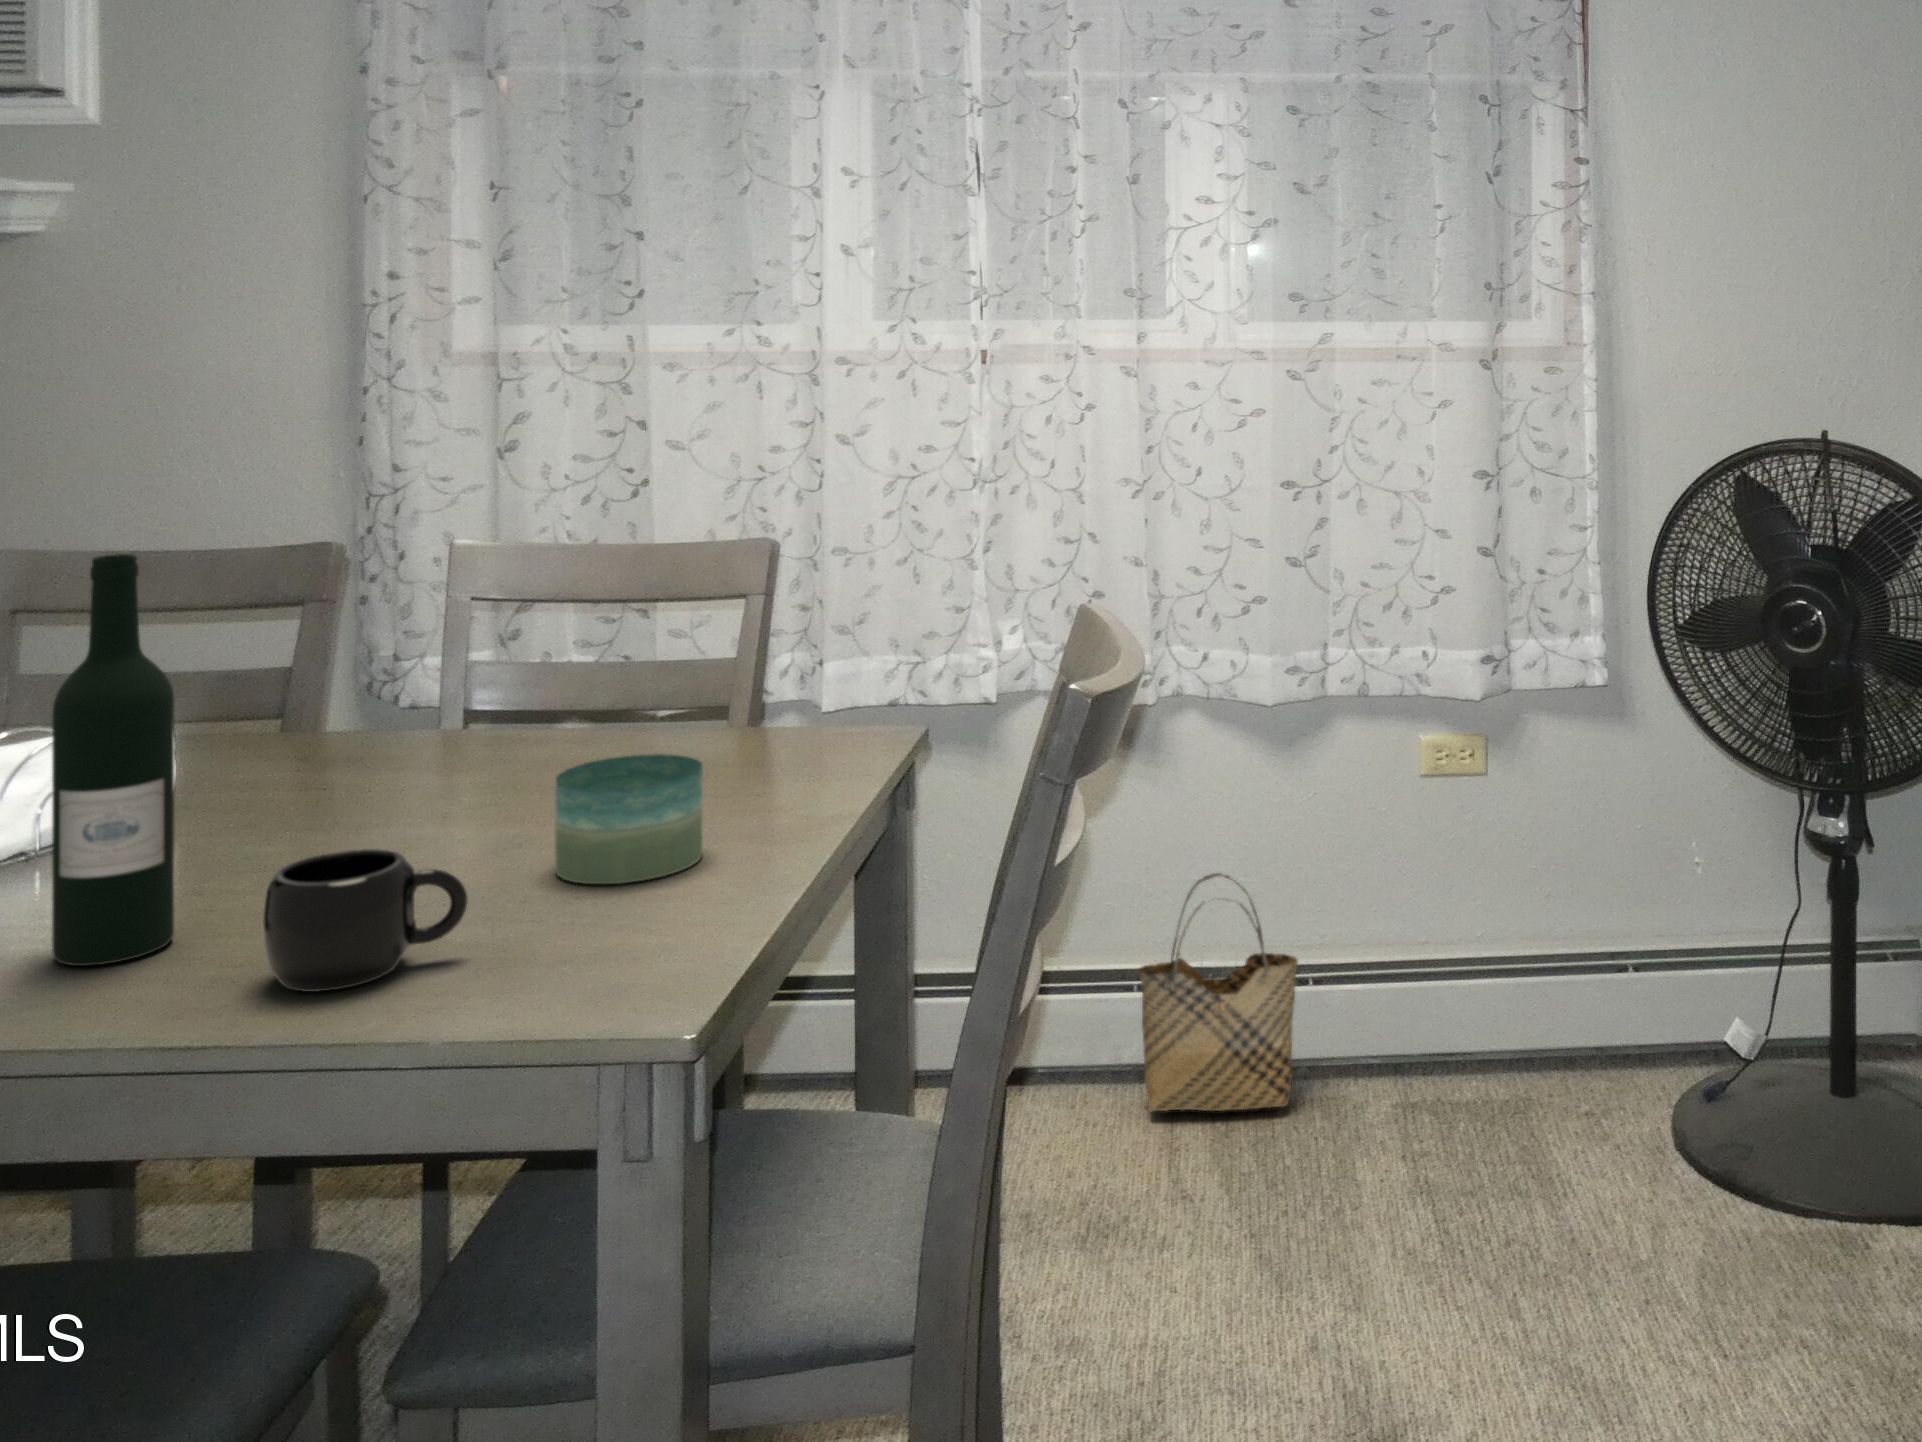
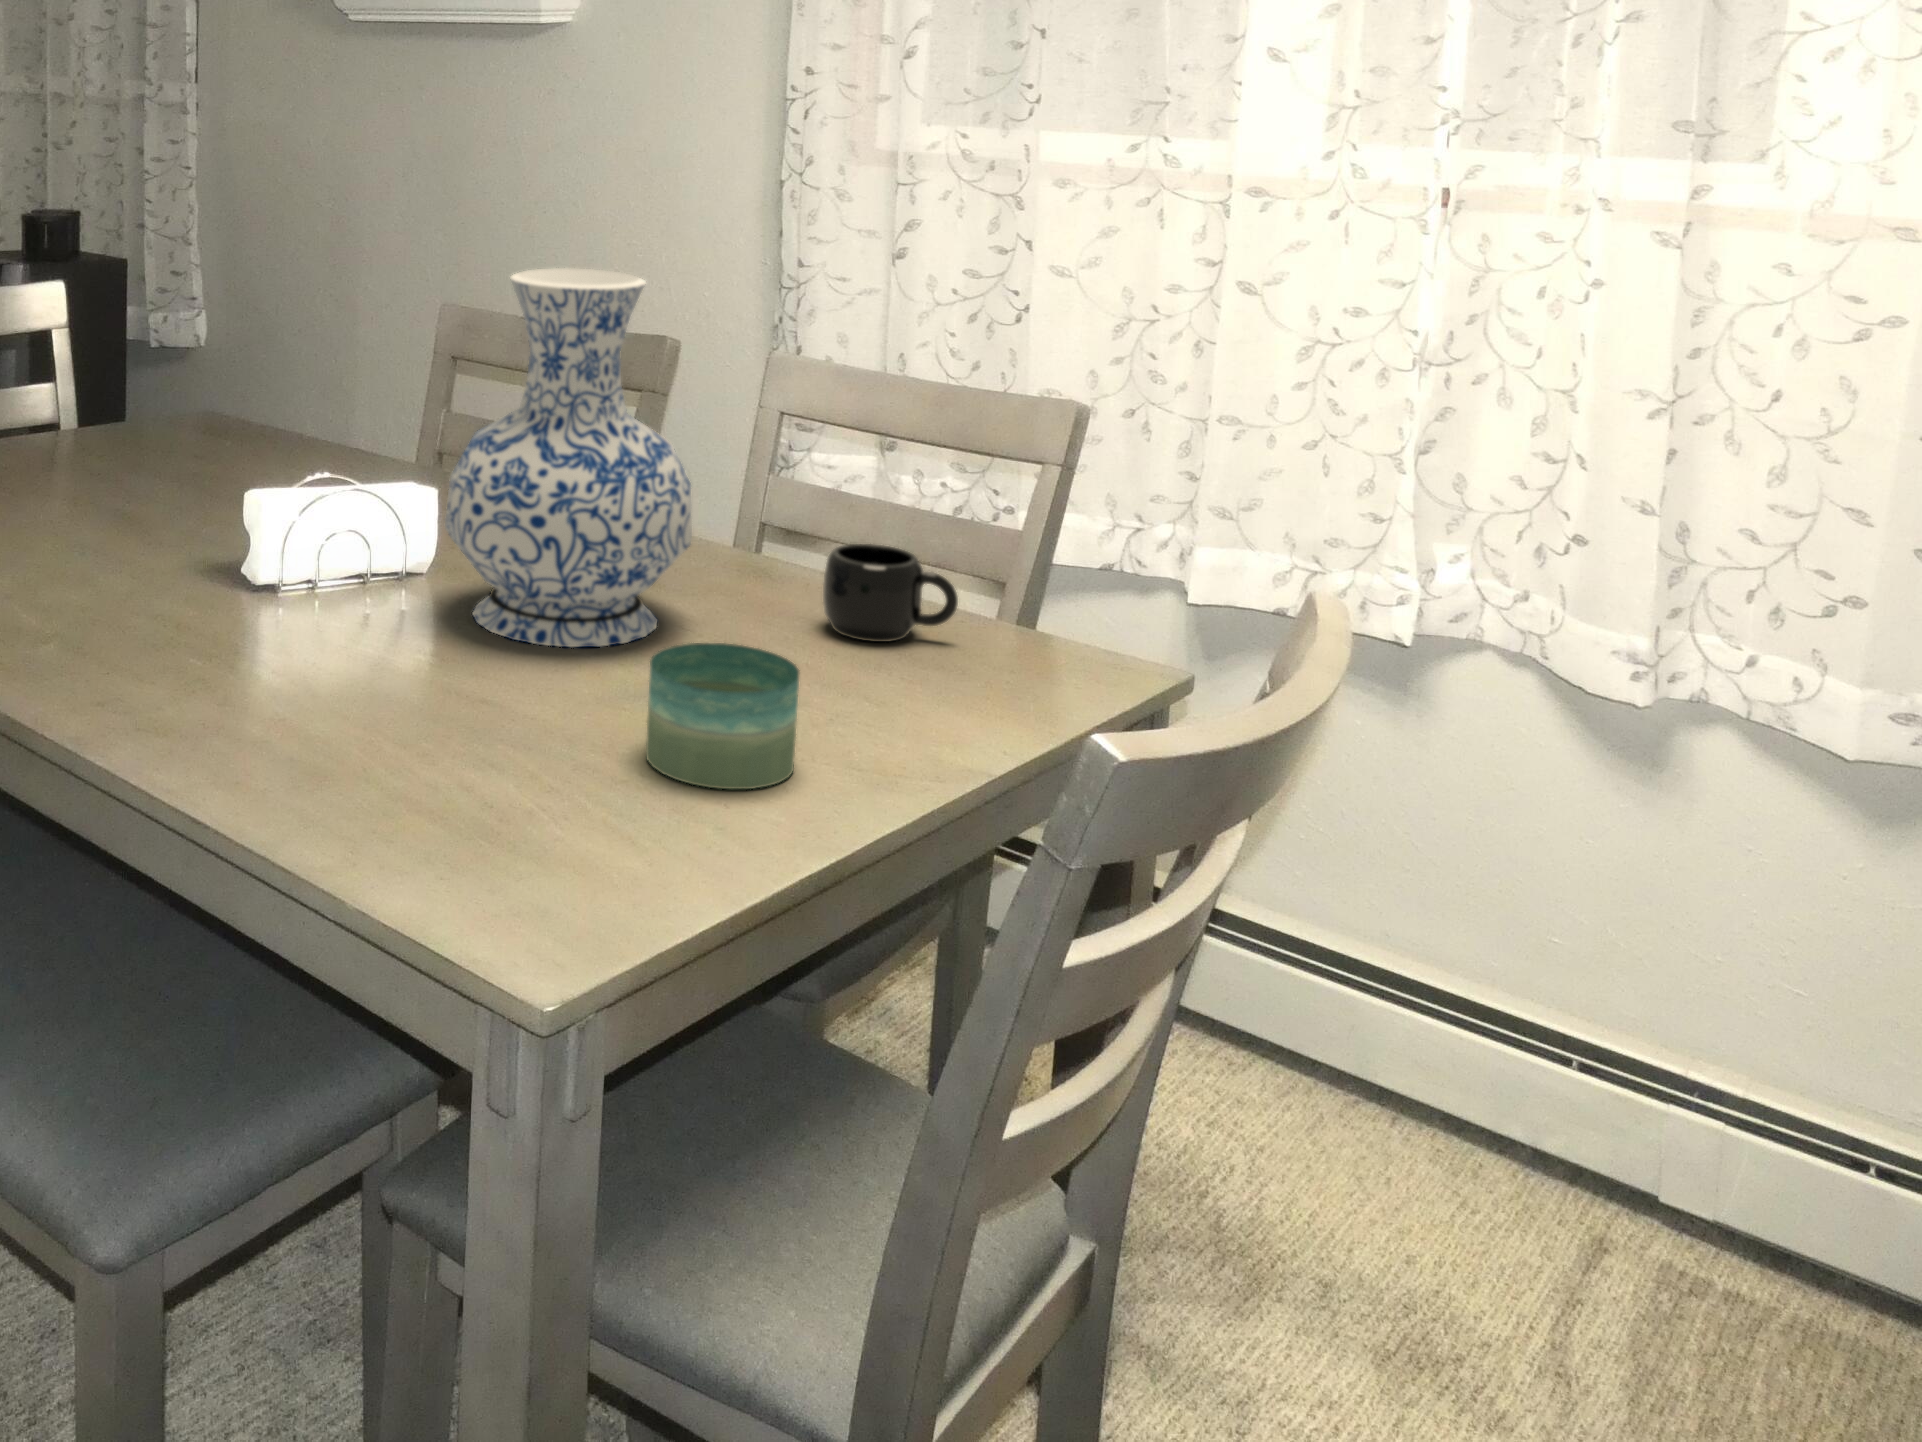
vase: none [196,447,491,837] -> present [445,268,692,647]
wine bottle: present [52,554,175,966] -> none [248,366,339,722]
mug: present [263,849,468,992] -> present [823,544,958,642]
woven basket: present [1138,873,1298,1112] -> none [1554,960,1841,1320]

